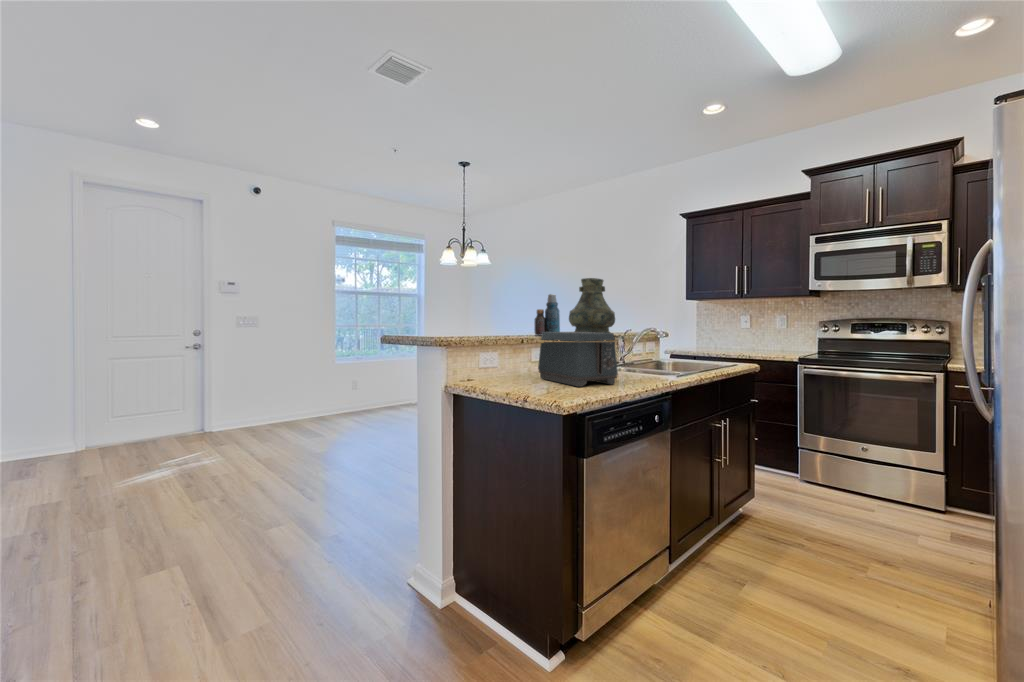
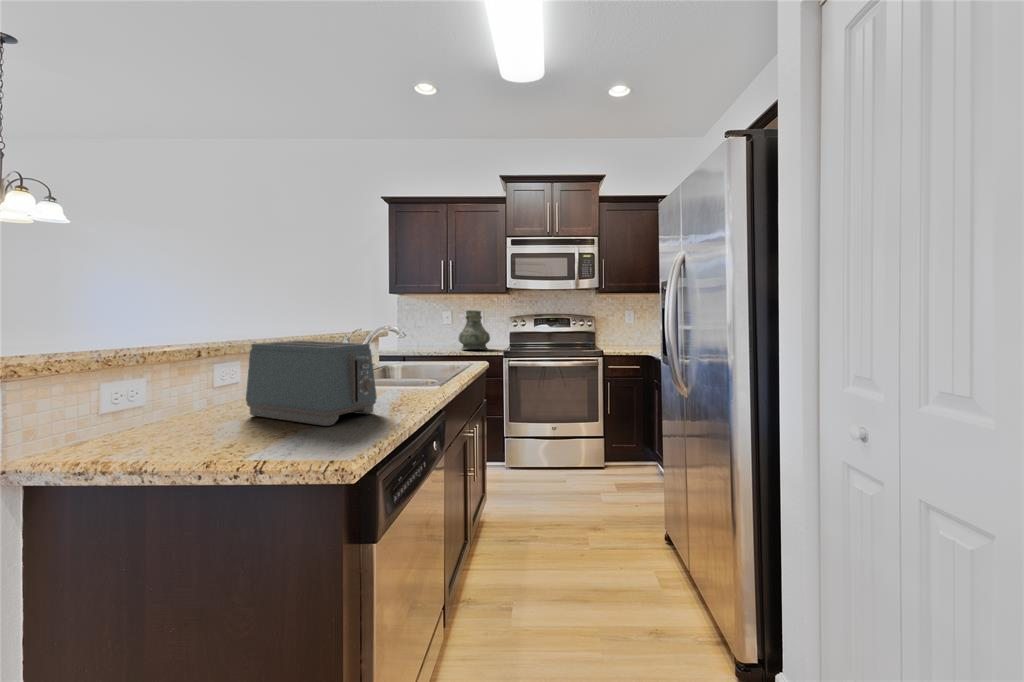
vase: present [569,278,615,333] -> present [459,310,490,350]
bottle: present [534,294,560,335] -> none [214,282,257,341]

